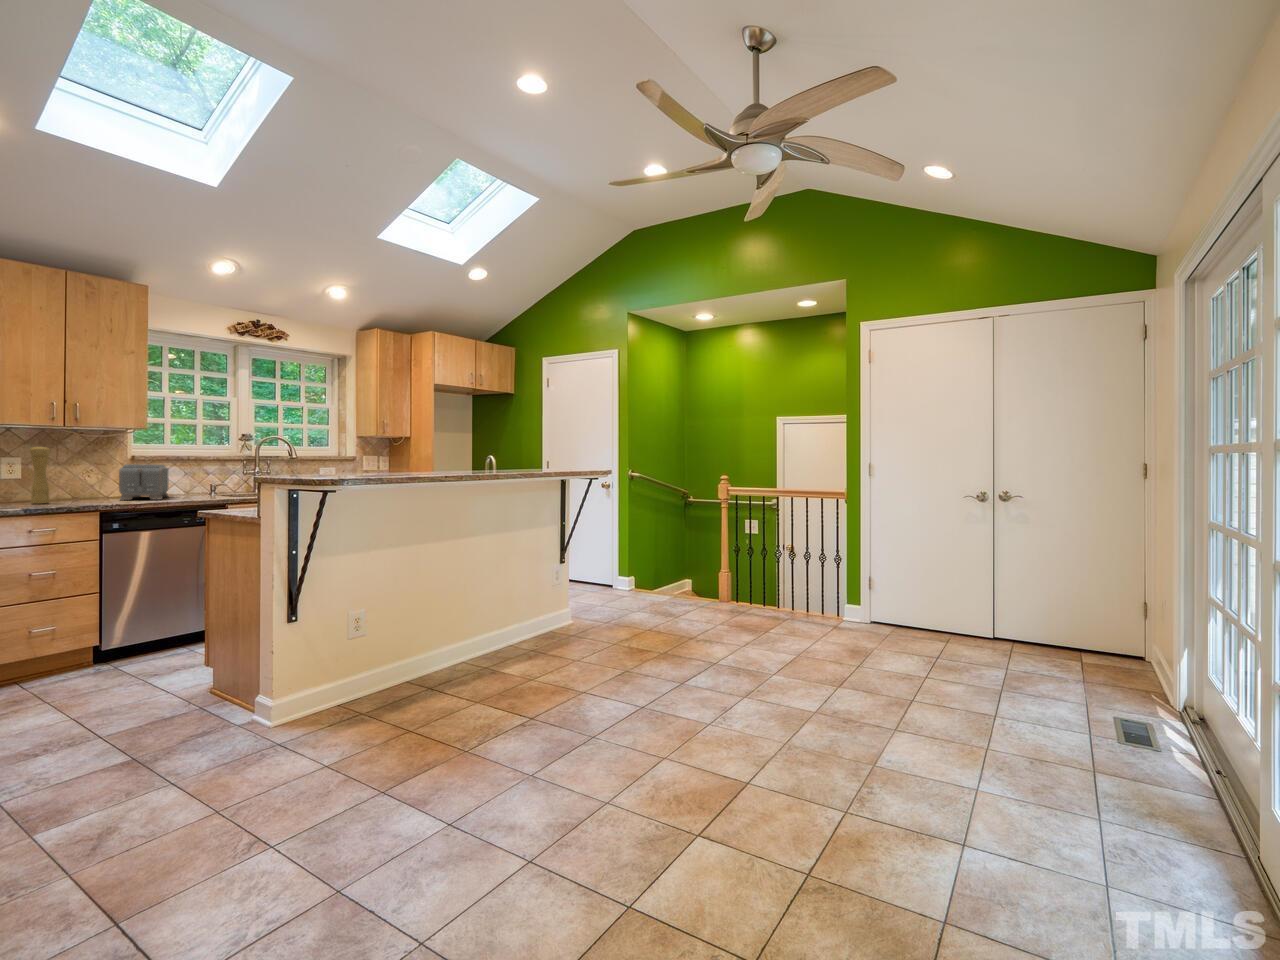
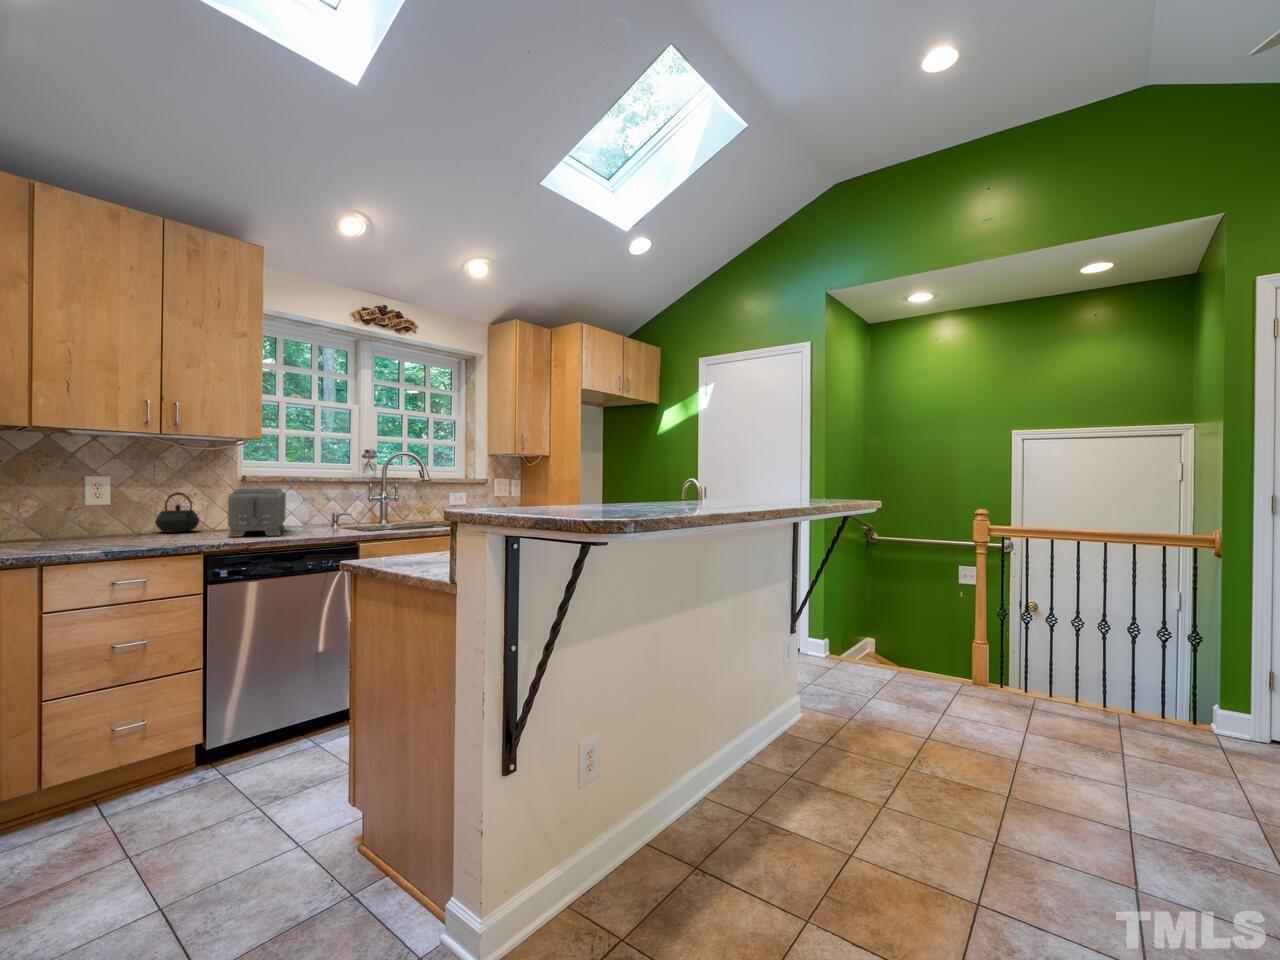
pepper mill: present [30,446,50,504] -> none [116,465,142,545]
kettle: none [61,467,97,498] -> present [155,492,199,533]

